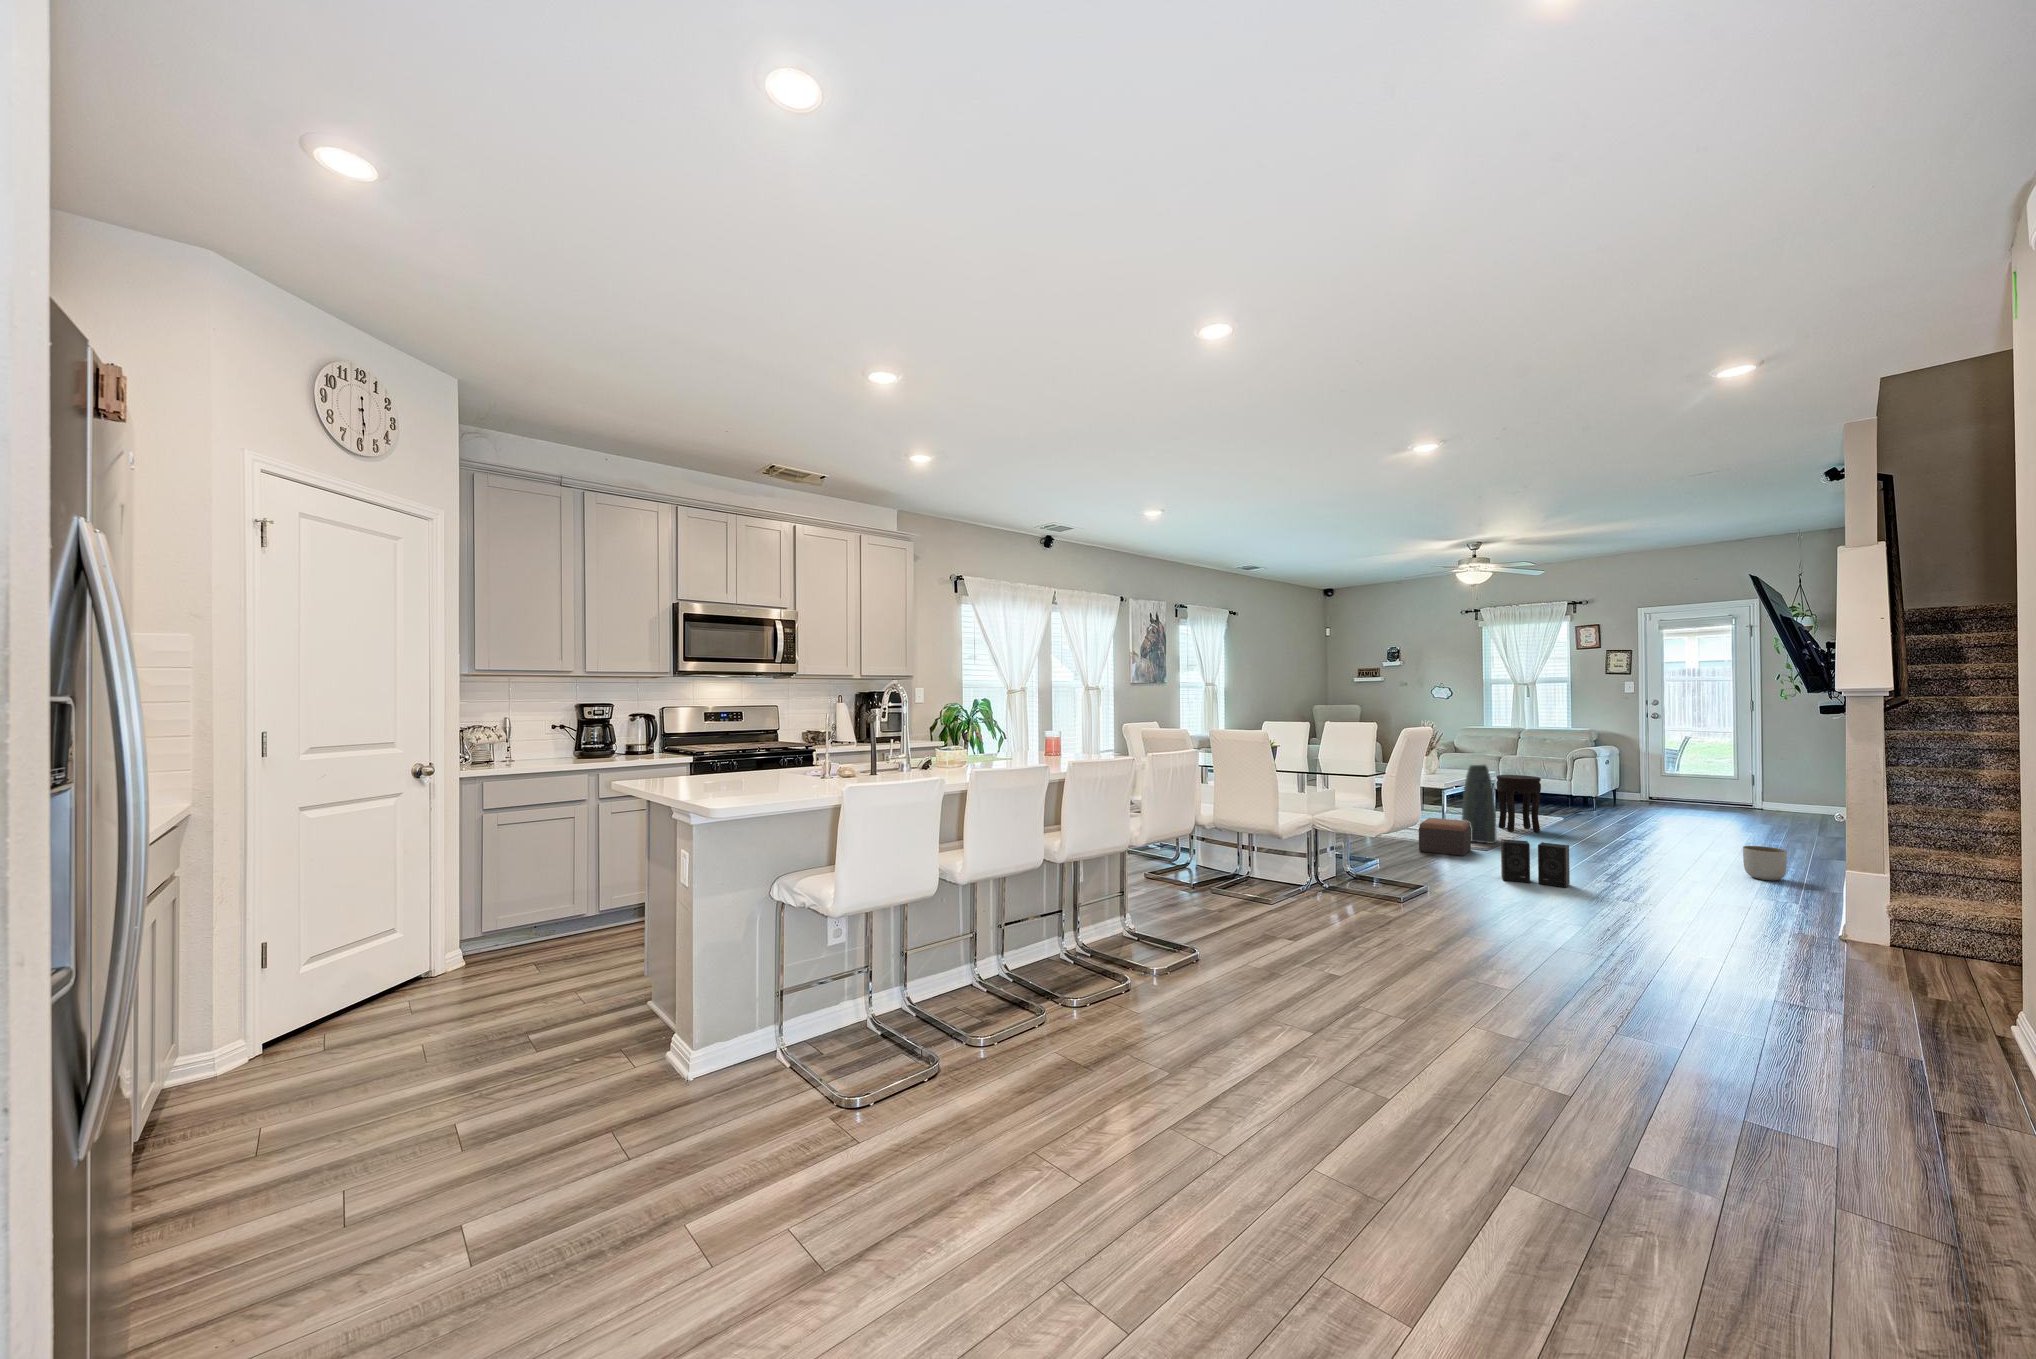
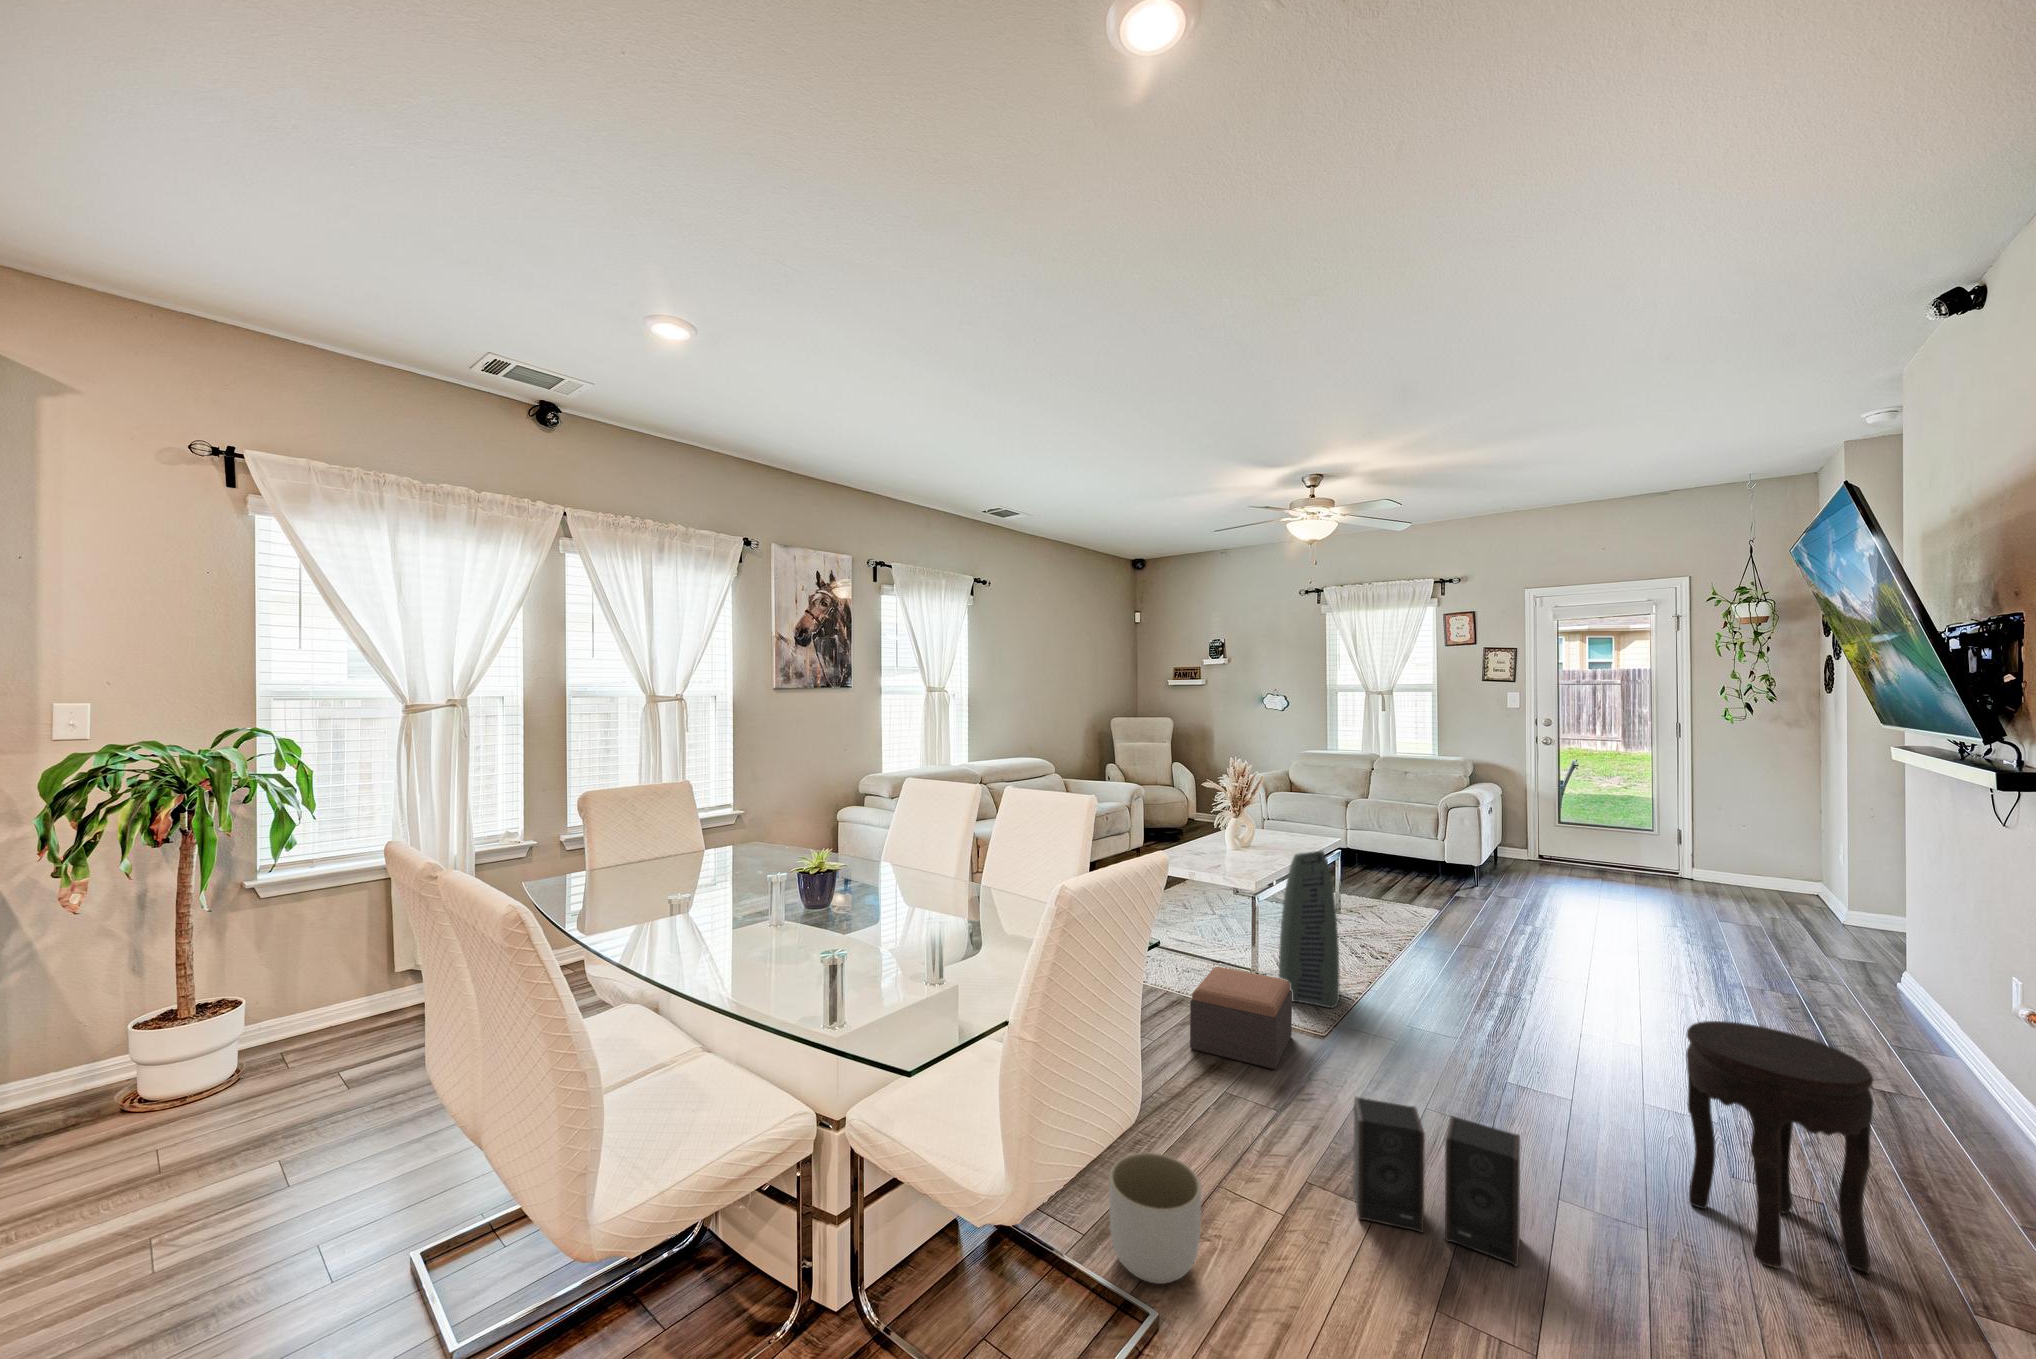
side table: present [1496,775,1541,833] -> present [1686,1021,1874,1273]
planter: present [1743,846,1787,880] -> present [1109,1153,1201,1284]

